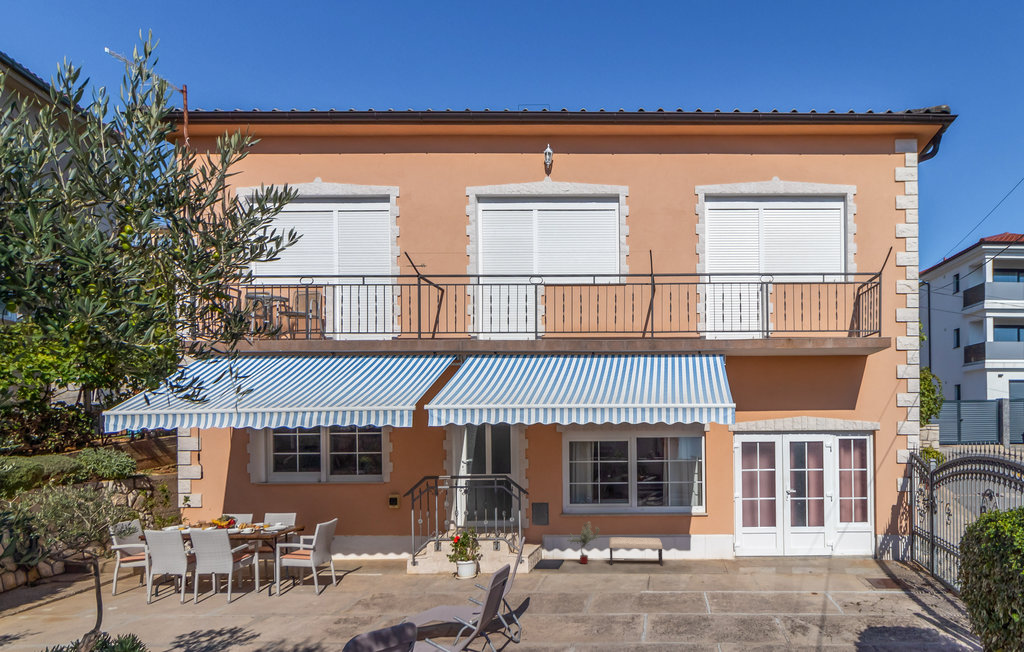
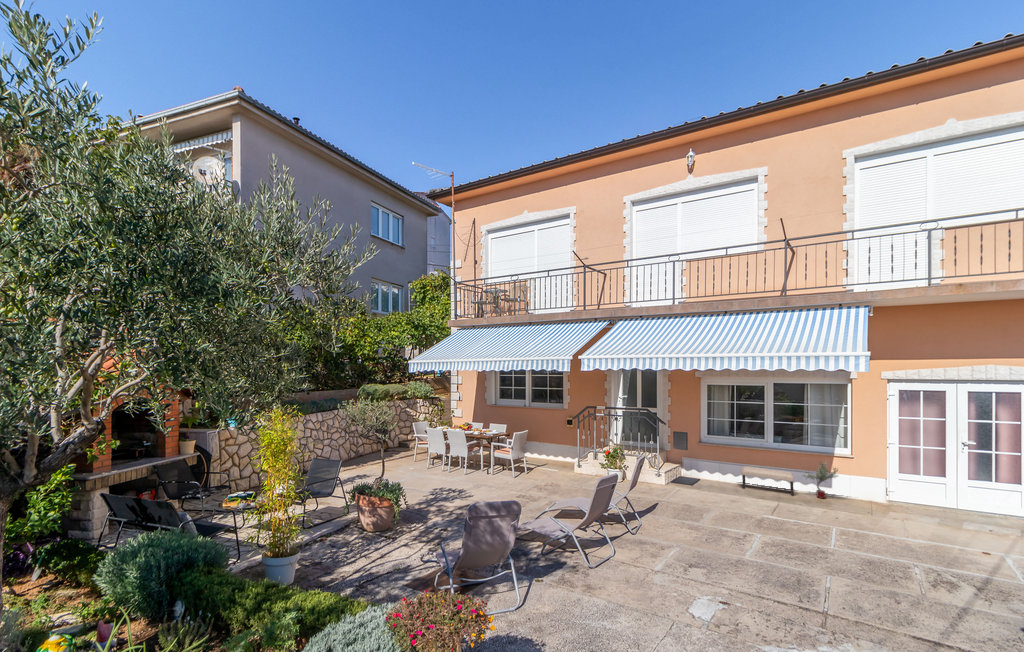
potted tree: present [567,522,599,564] -> present [803,462,838,499]

